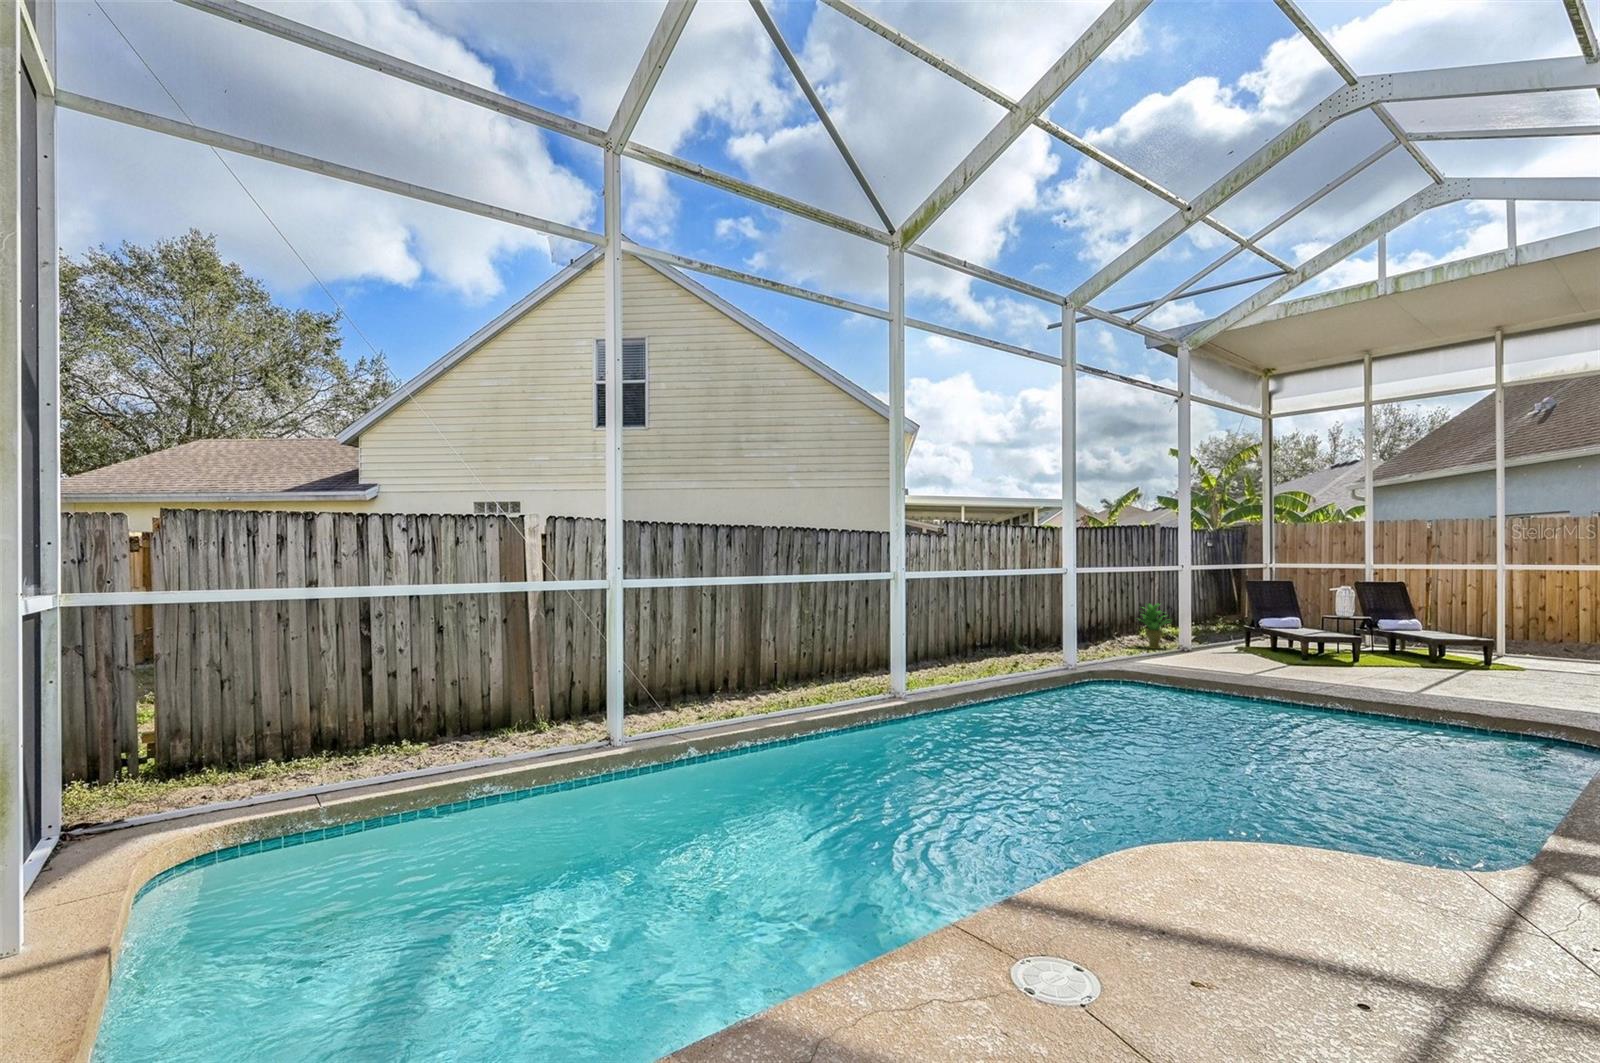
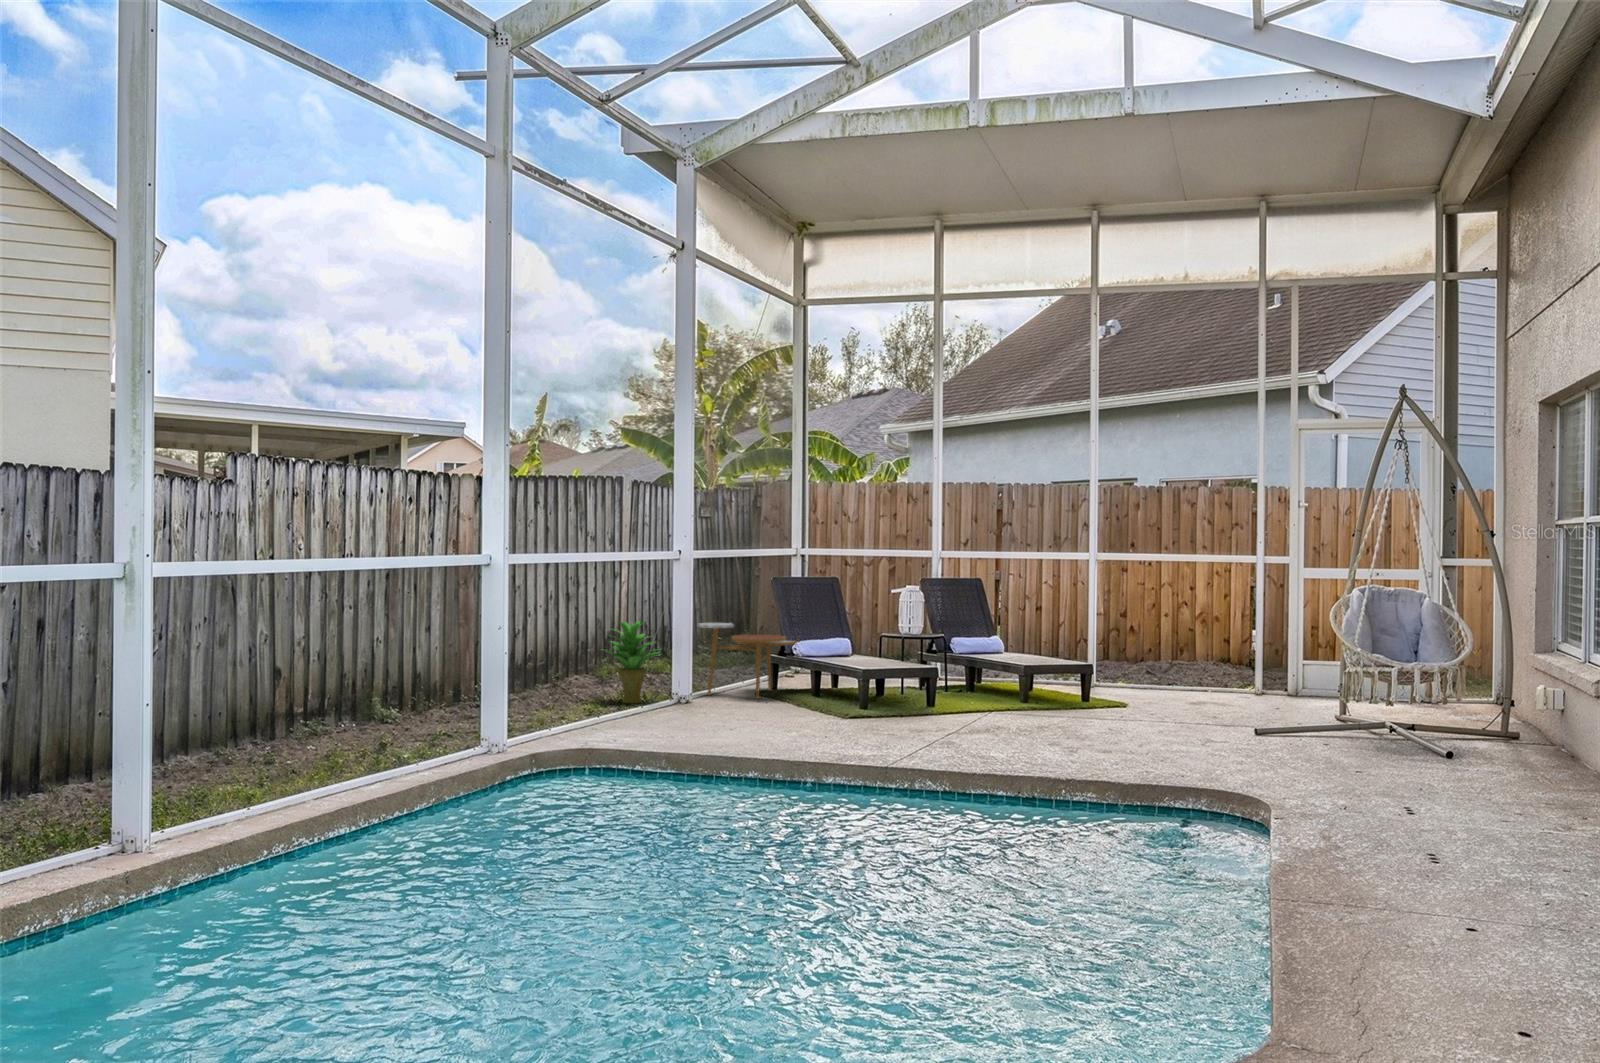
side table: none [1195,606,1265,651] -> present [698,623,797,699]

